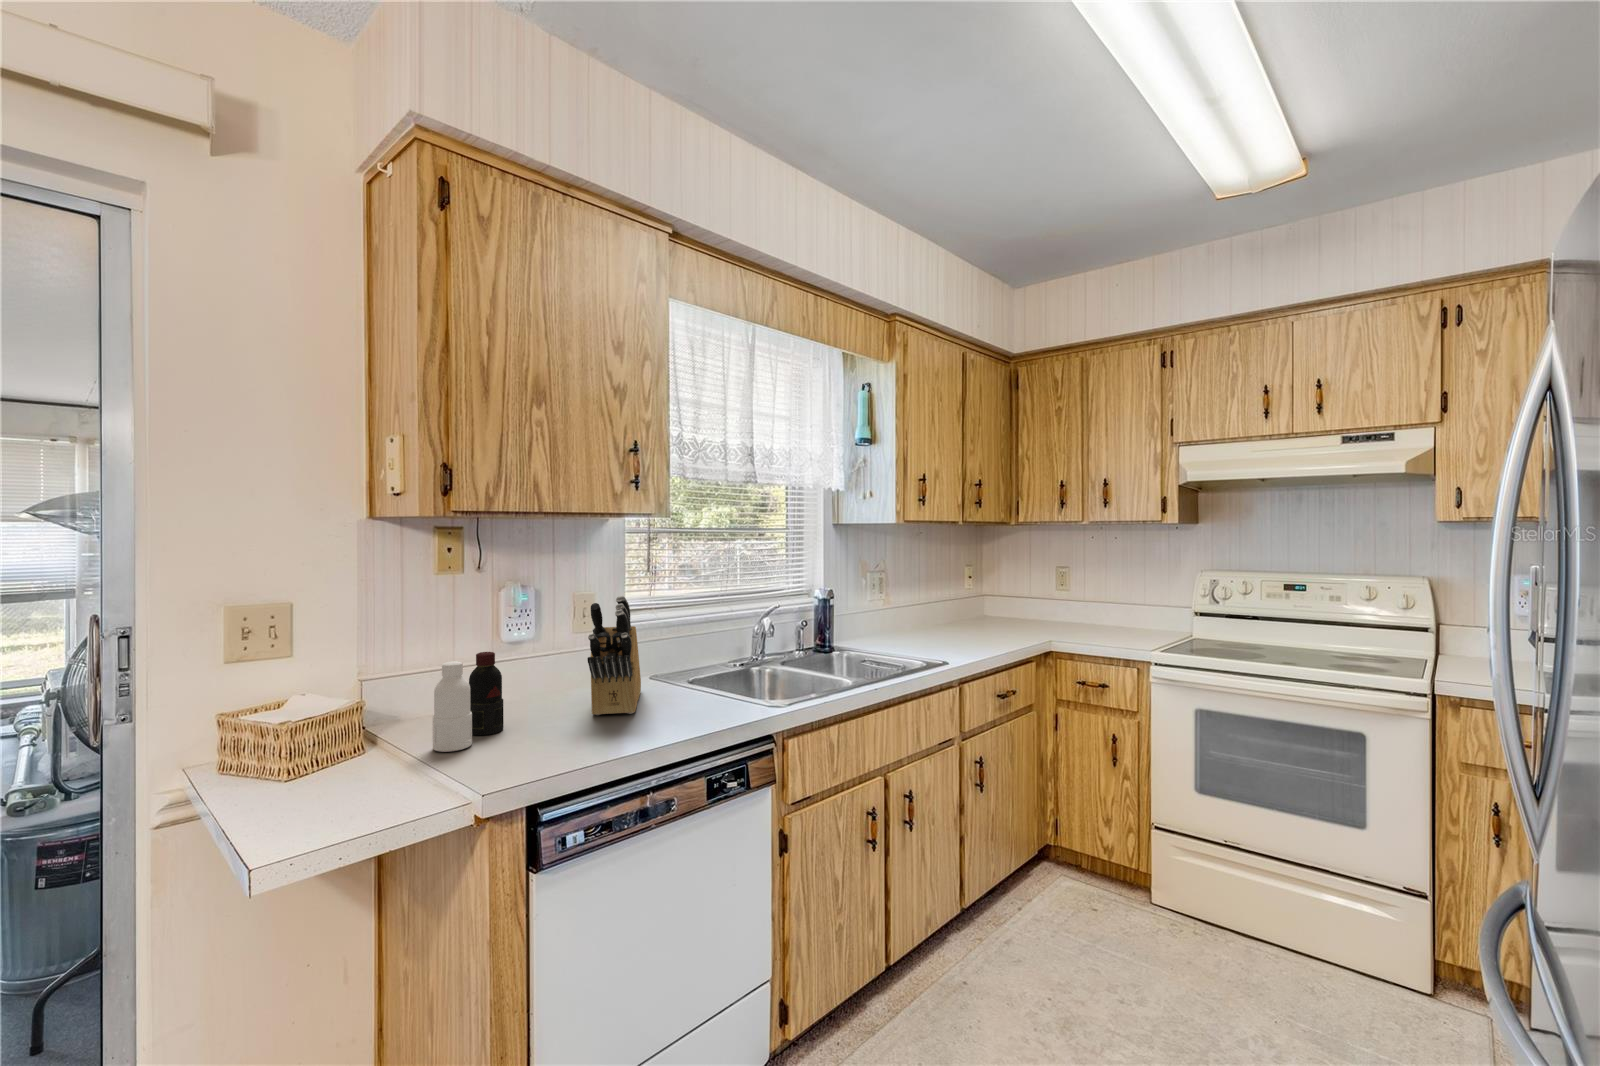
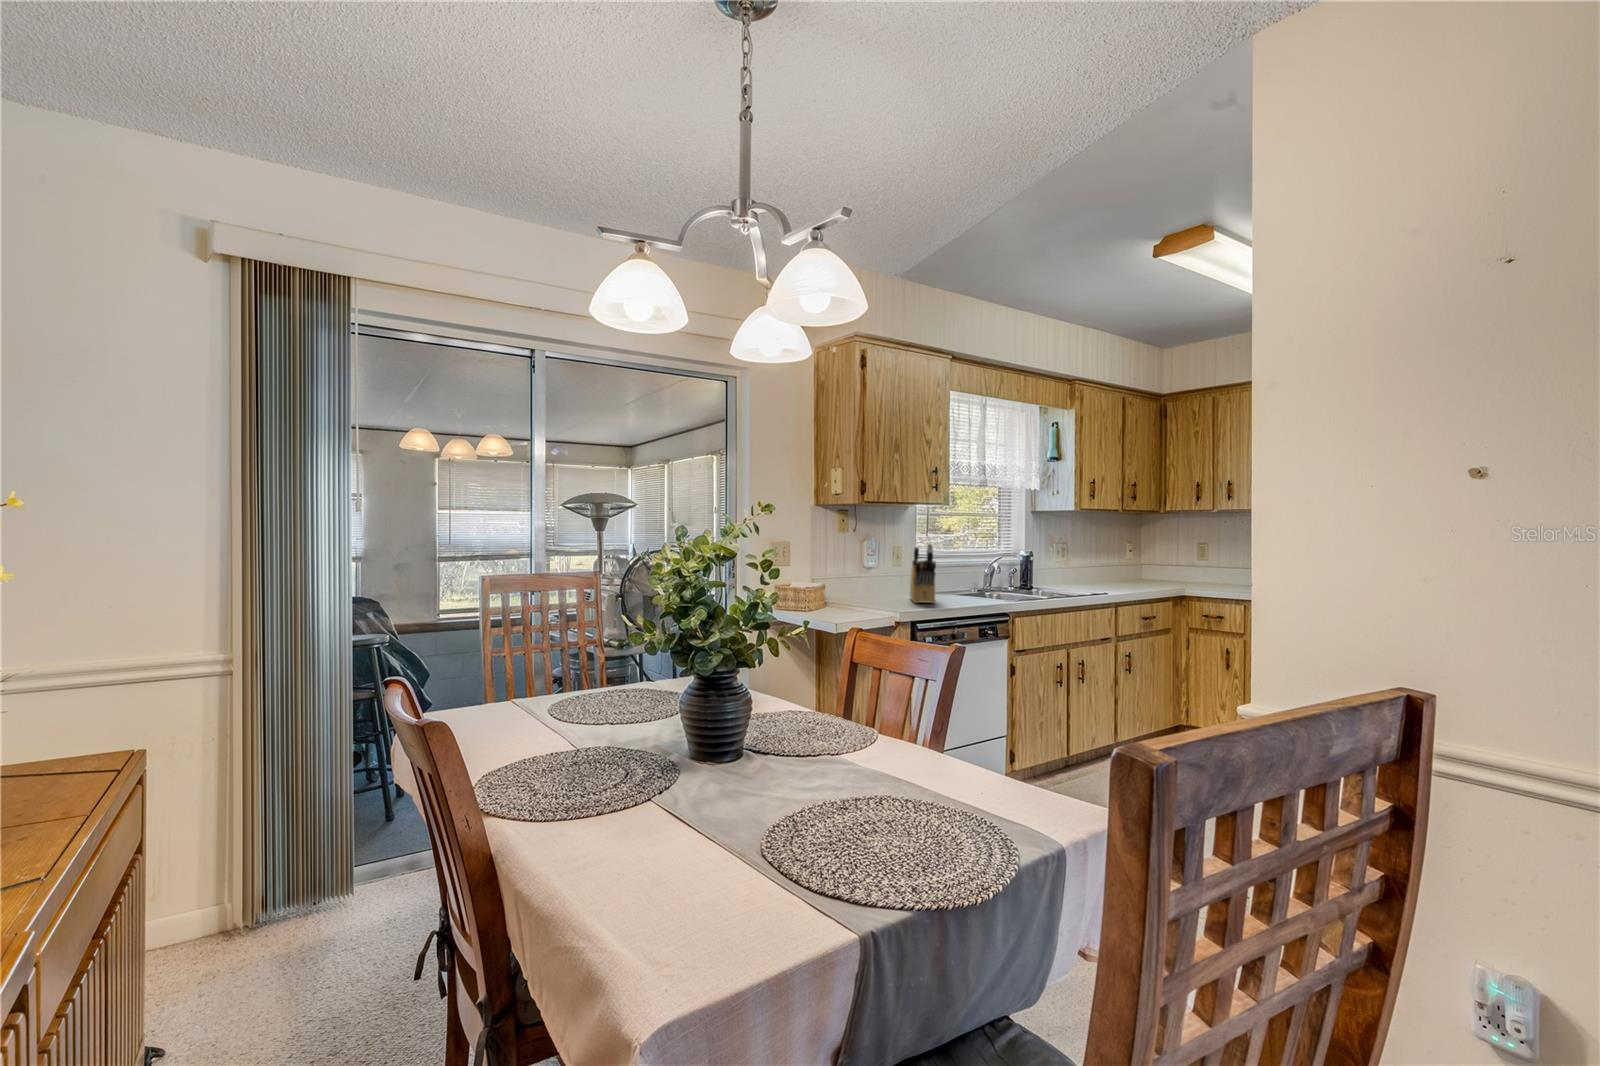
bottle: present [433,652,503,752] -> none [853,568,876,608]

